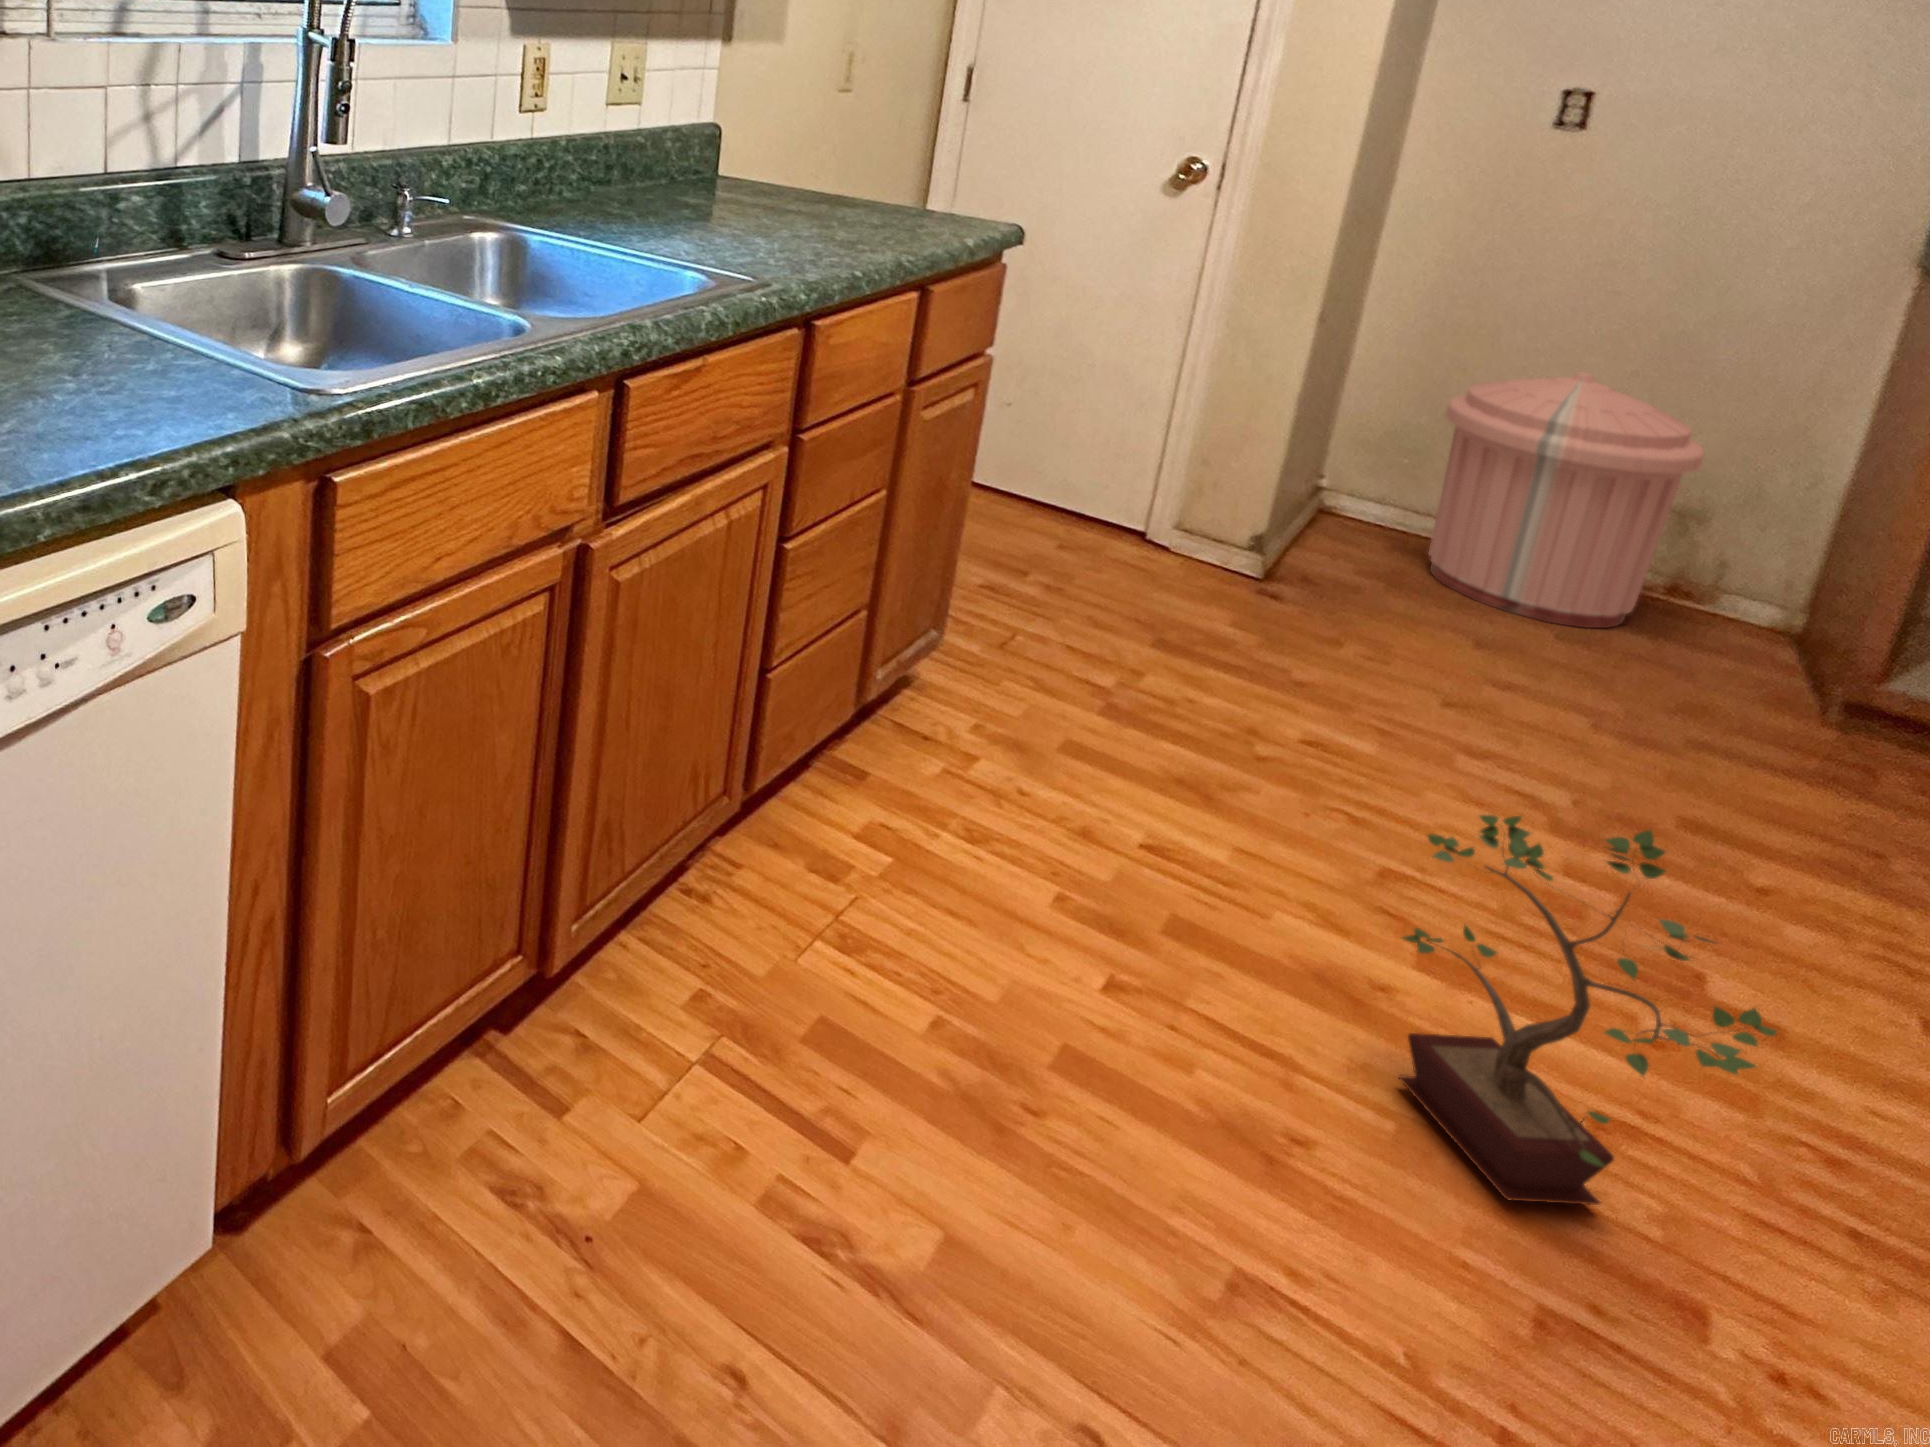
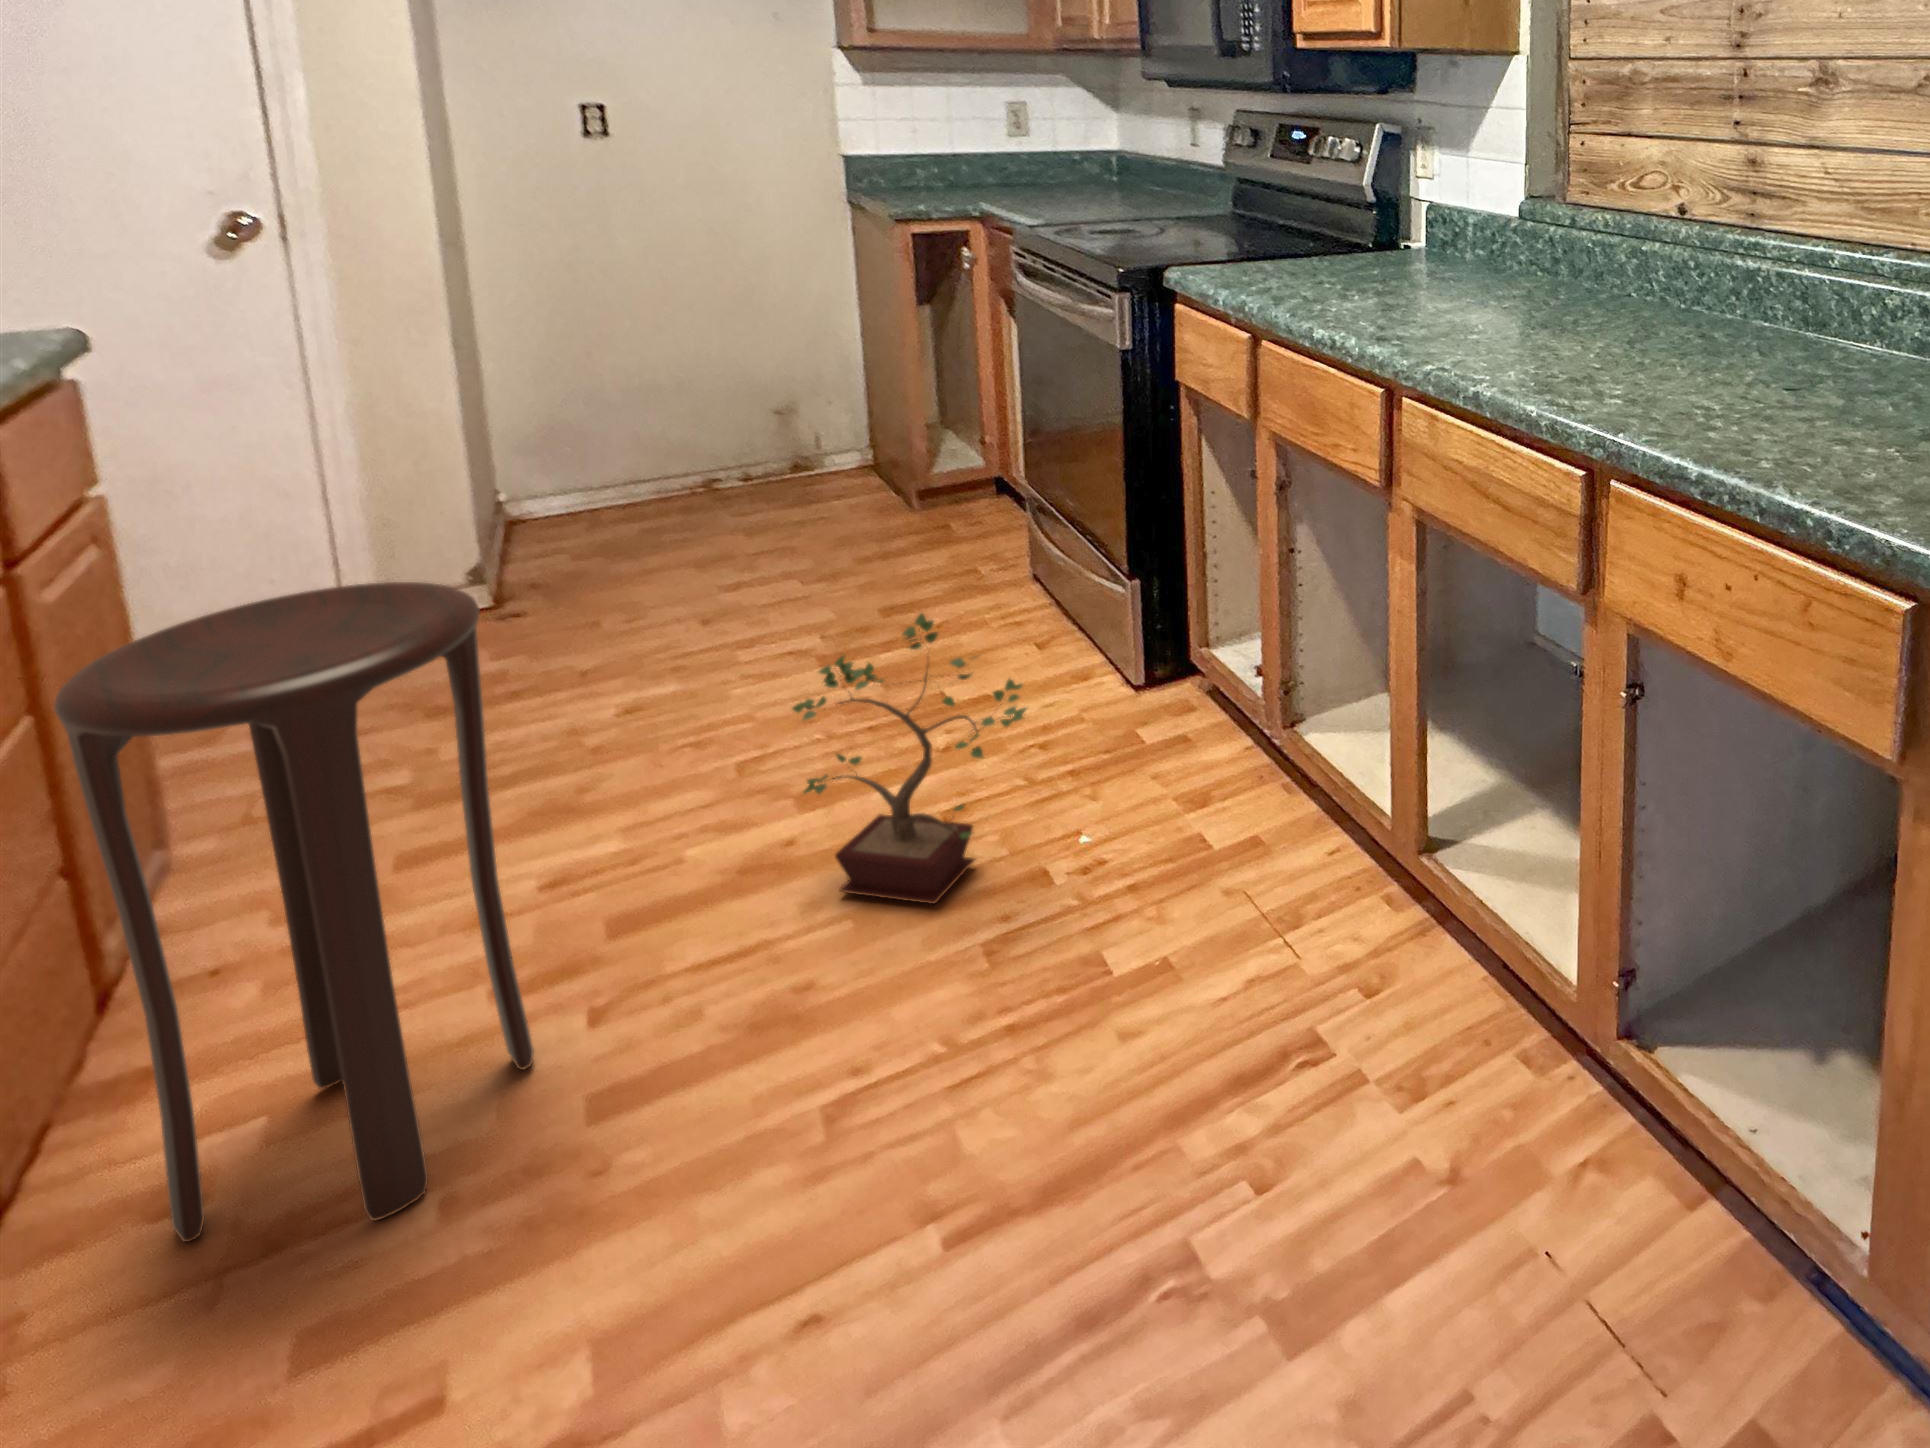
trash can: present [1429,372,1704,628] -> none [595,332,787,537]
stool: none [827,458,1147,991] -> present [54,582,534,1242]

